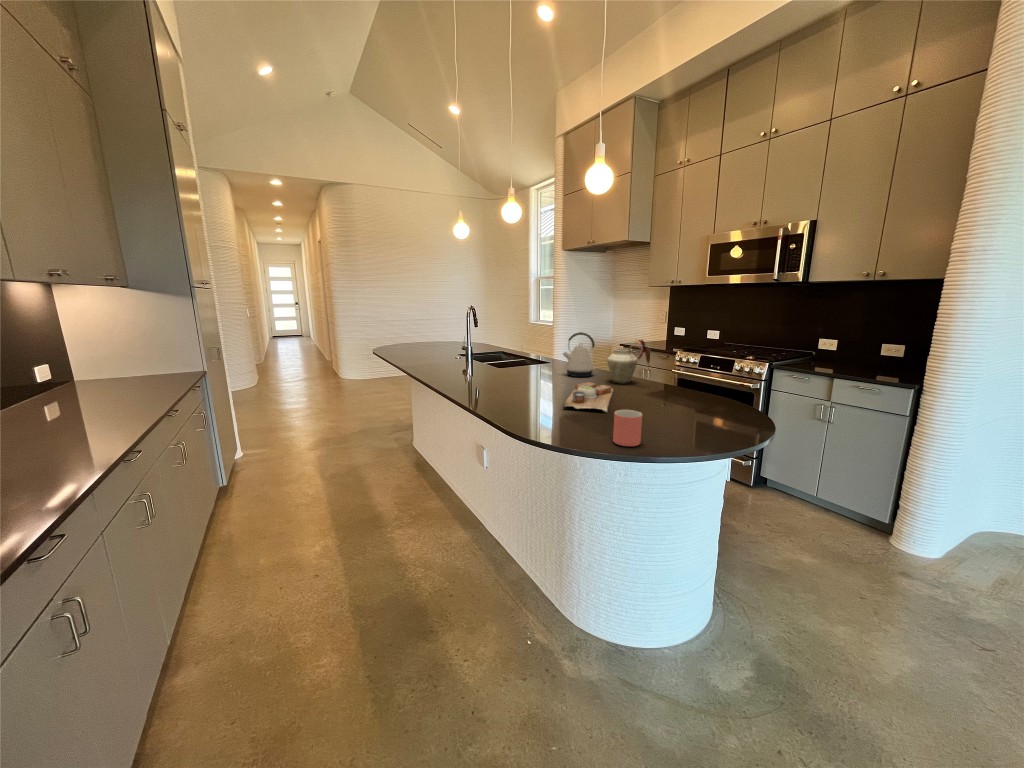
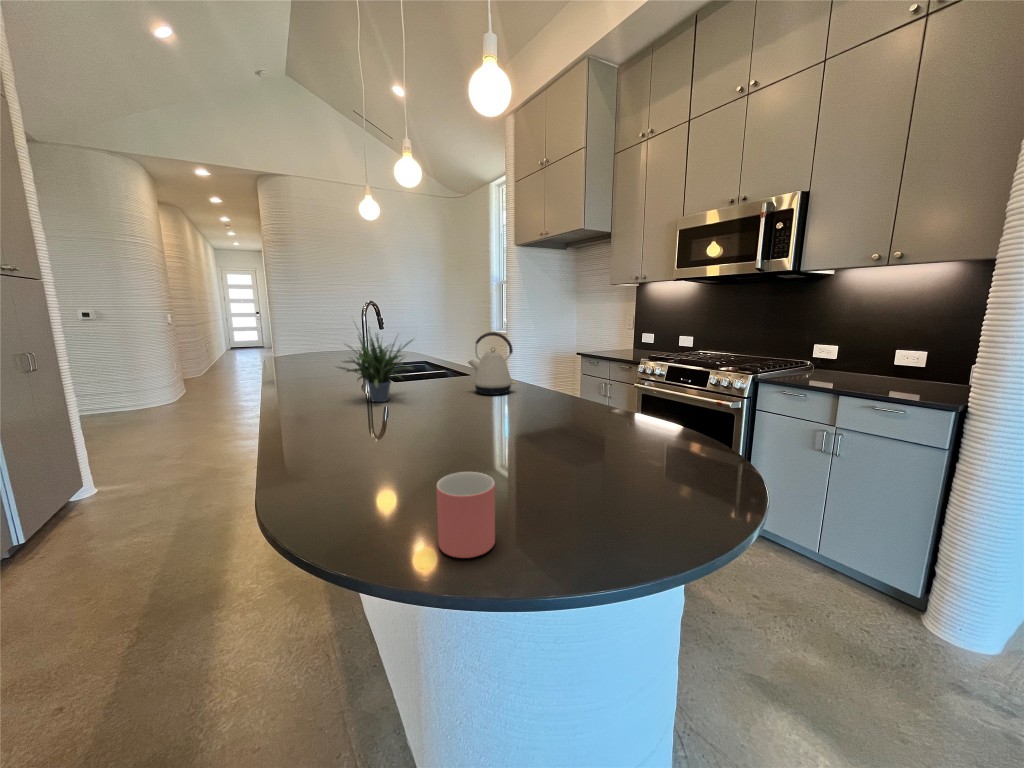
potted plant: none [477,322,535,382] -> present [336,327,412,402]
vase: present [607,339,651,384] -> none [523,339,582,405]
cutting board: present [563,382,613,413] -> none [413,403,522,462]

